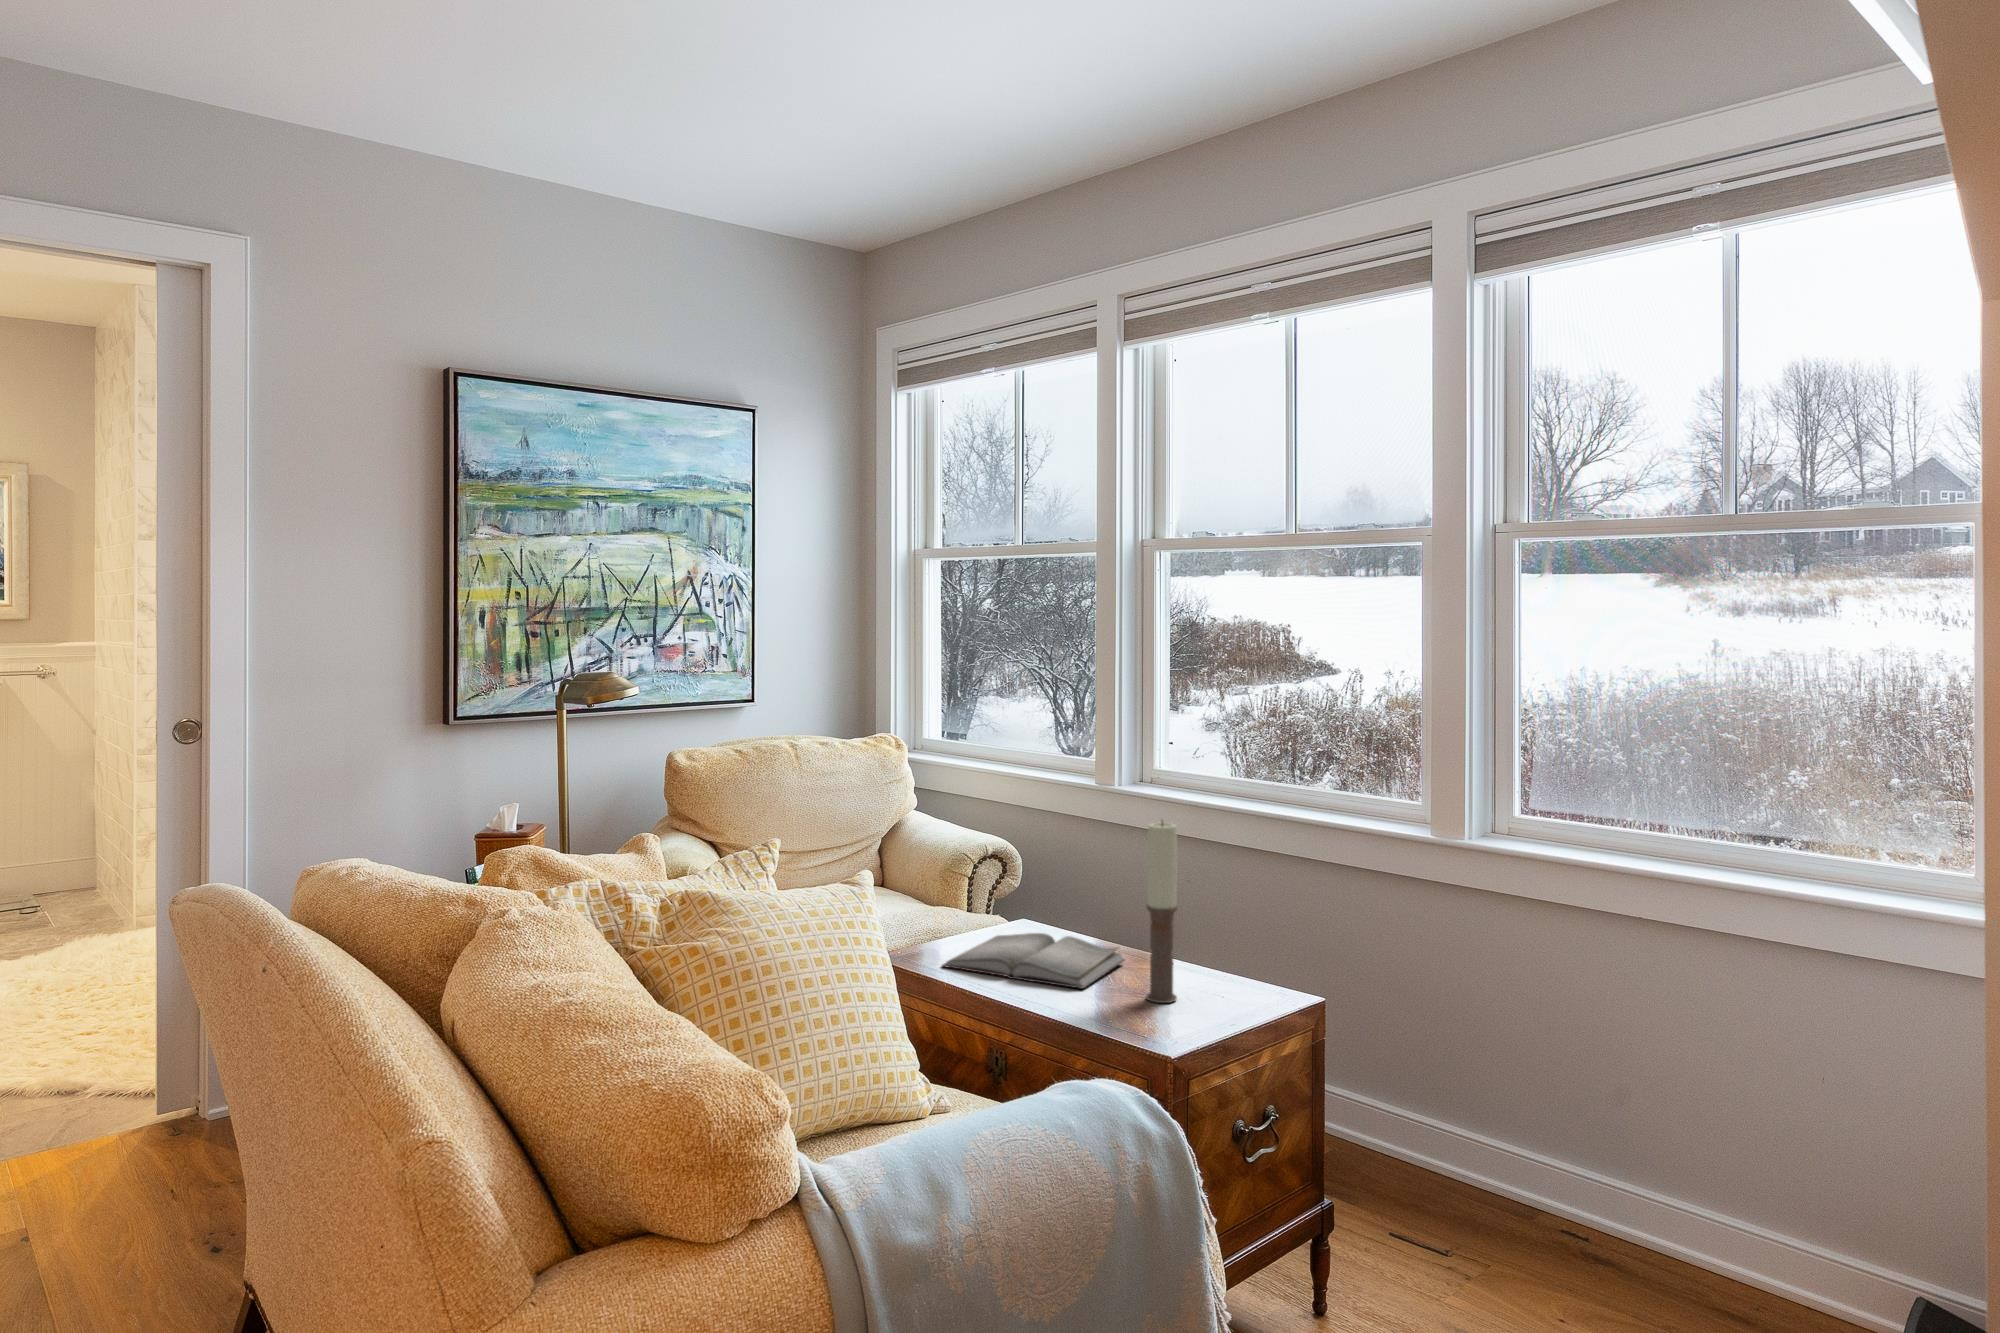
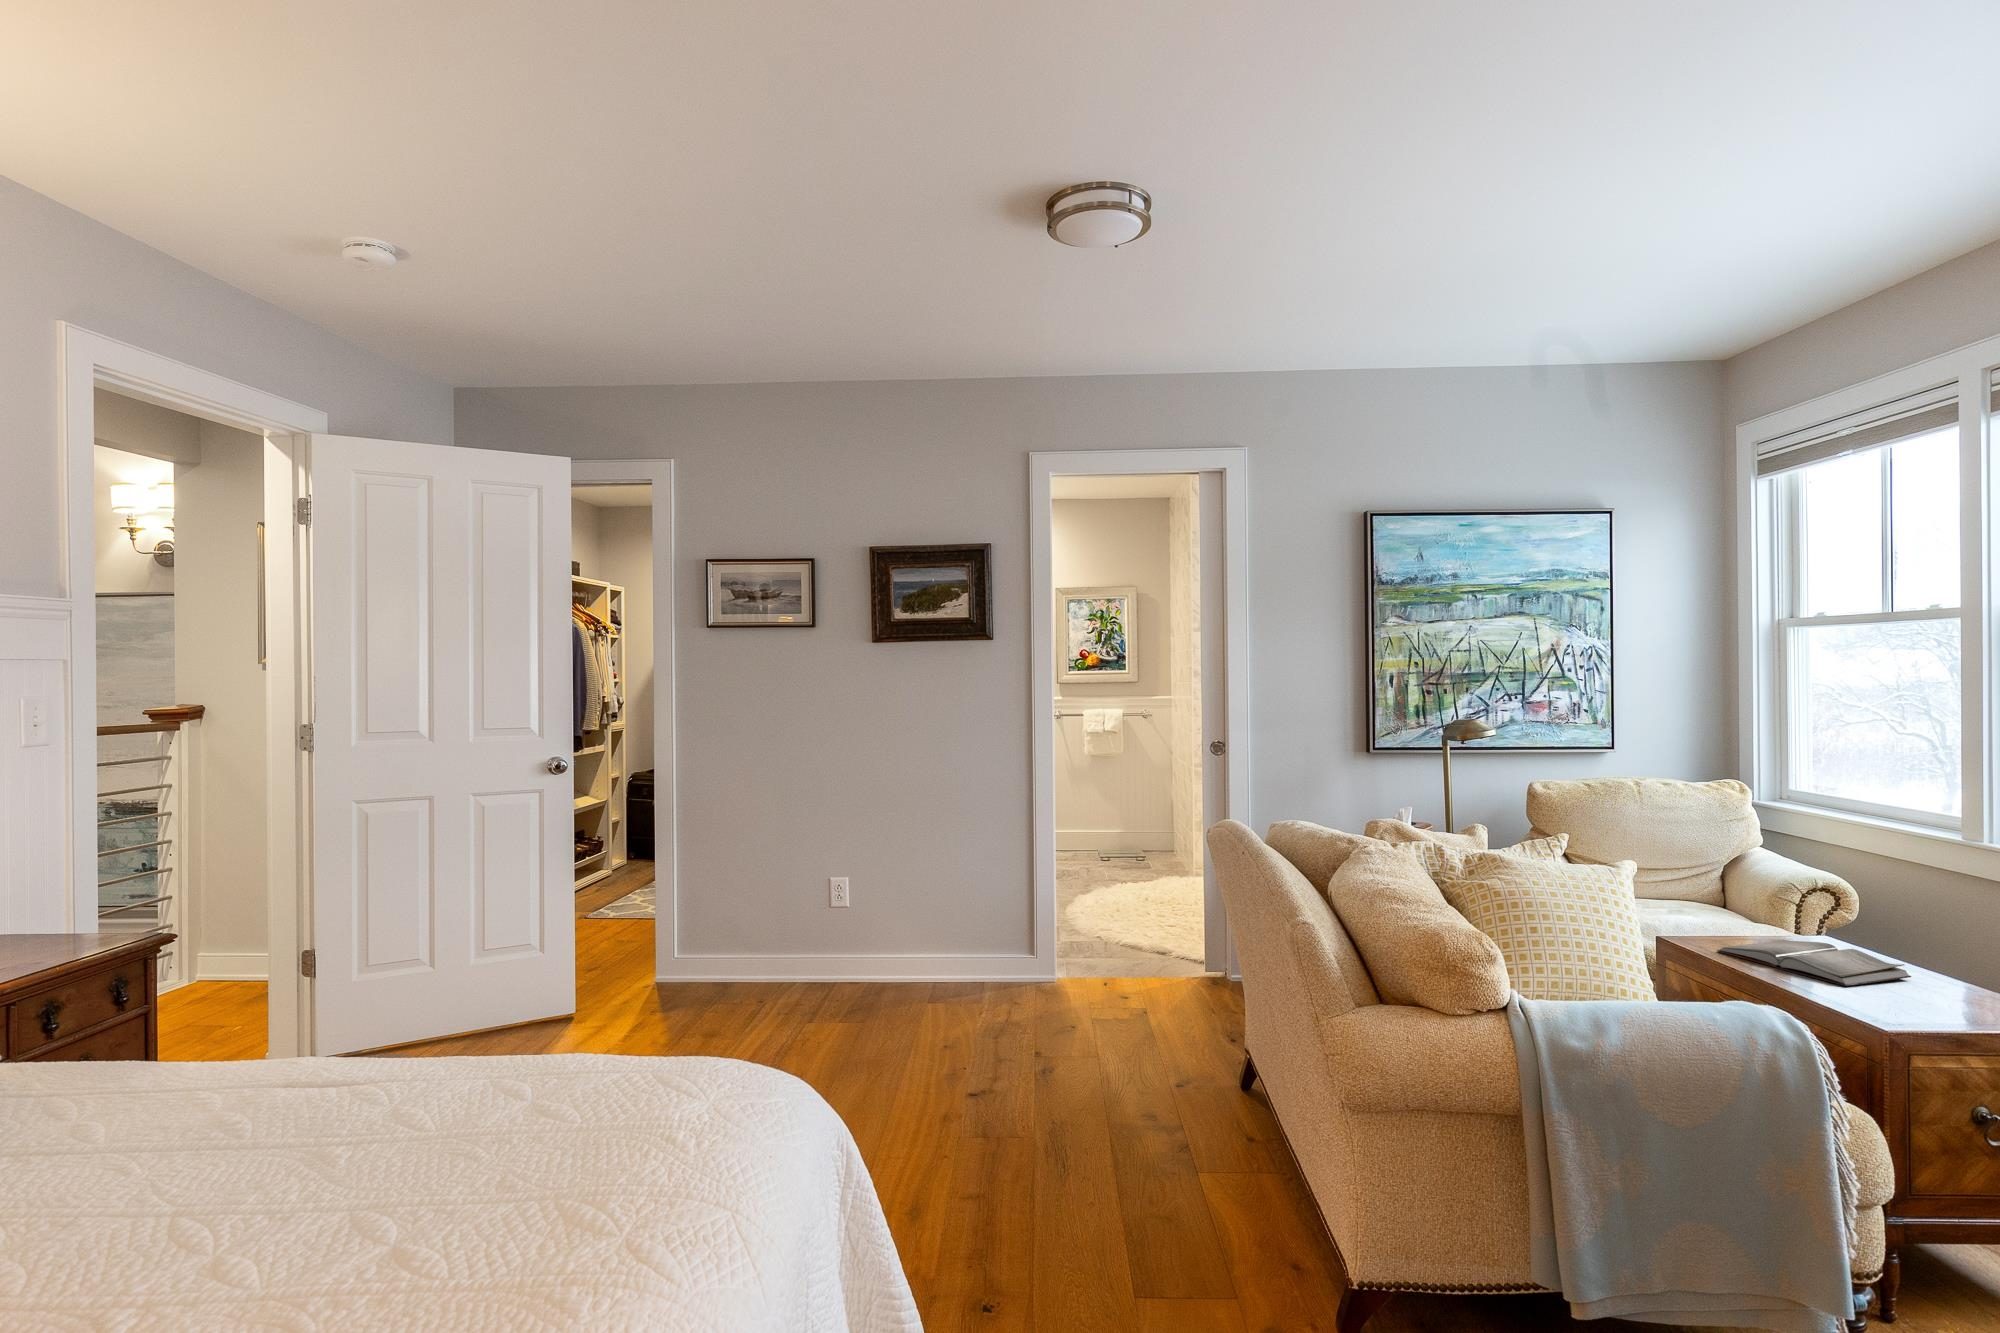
candle: present [1146,822,1178,1003] -> none [1908,851,1945,1010]

